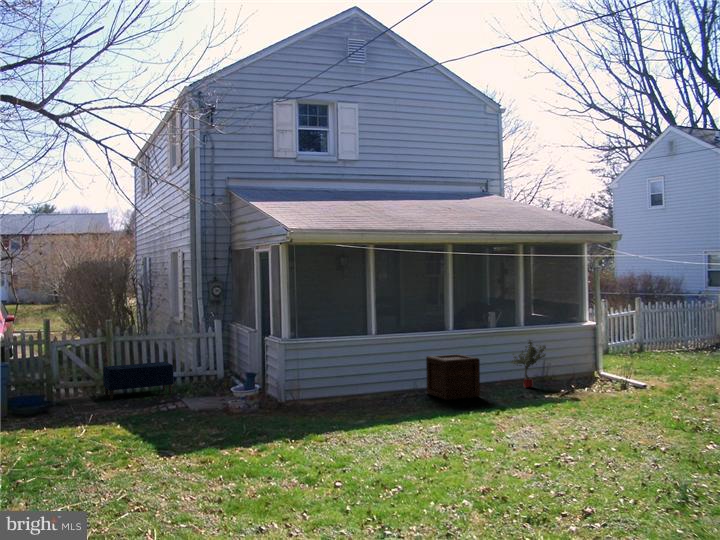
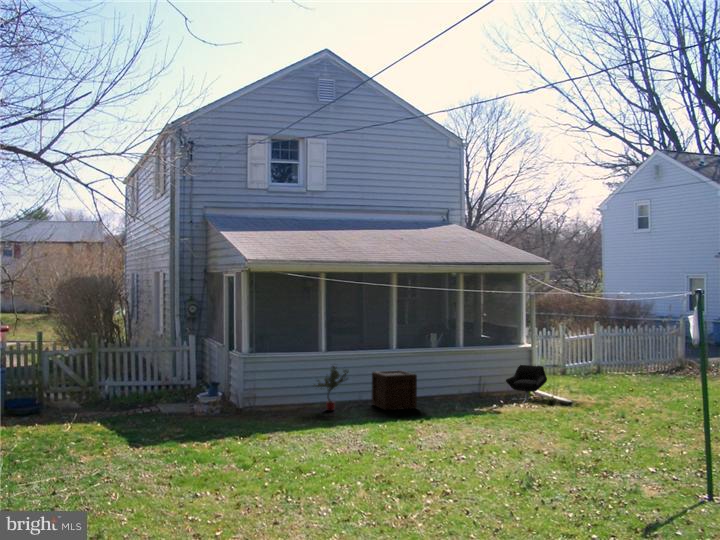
potted tree: present [511,340,546,388] -> present [314,366,348,411]
lounge chair: none [572,345,618,388] -> present [506,365,547,403]
bench: present [103,362,174,400] -> none [88,372,150,404]

